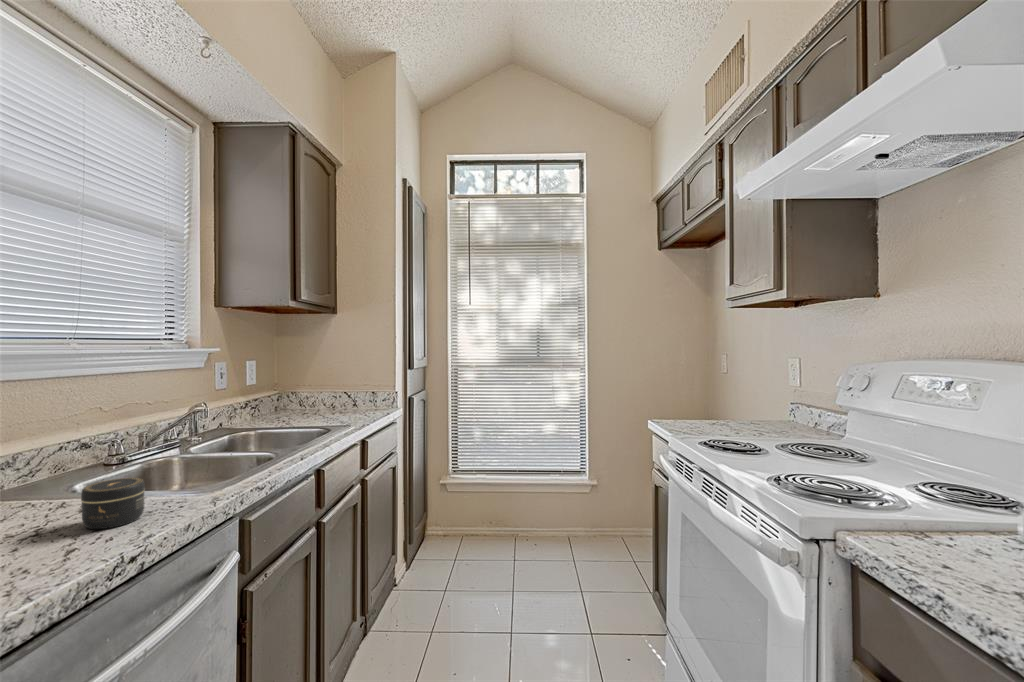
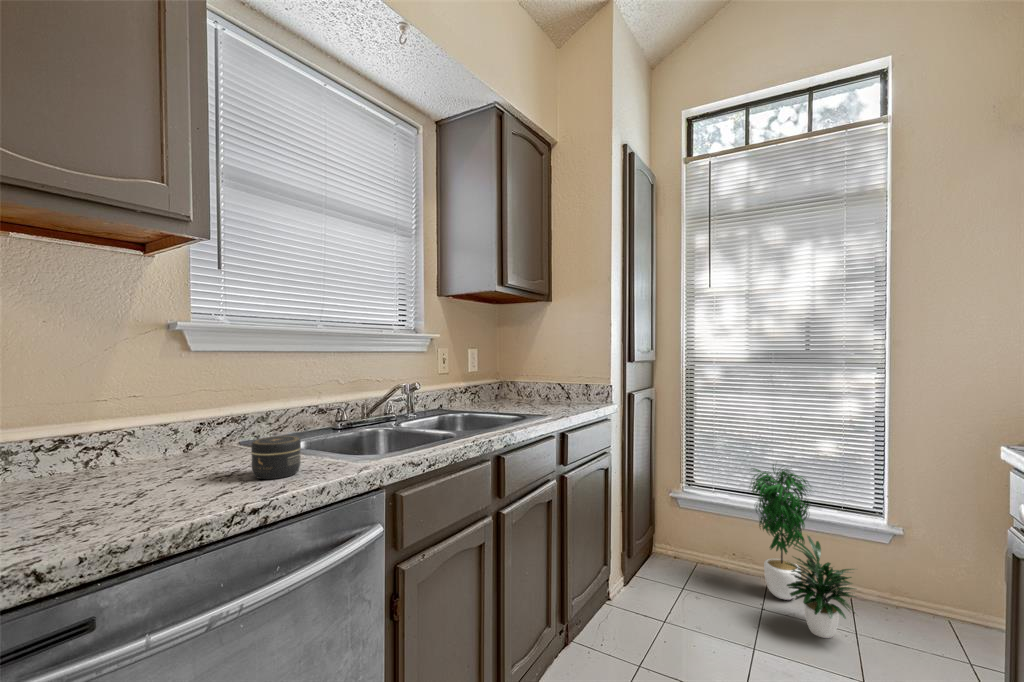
potted plant: none [499,442,573,567] -> present [751,465,855,638]

